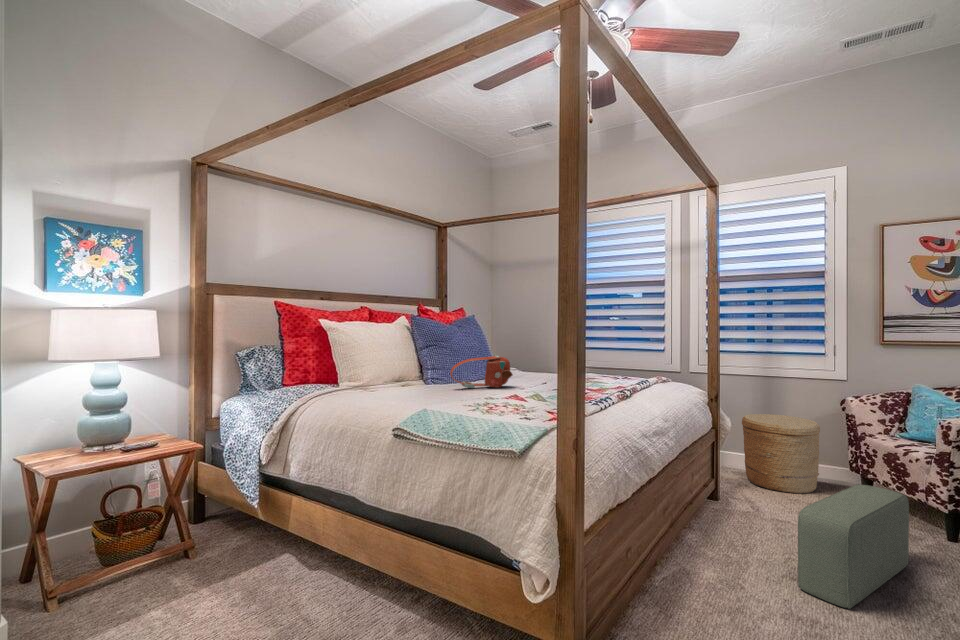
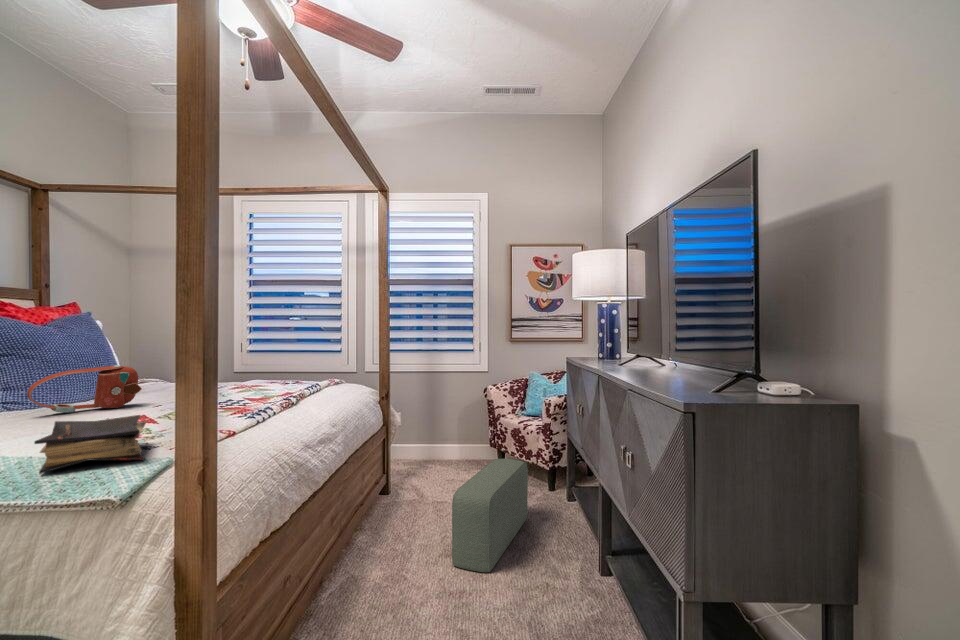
book: none [473,393,531,426] -> present [34,415,146,474]
woven basket: present [742,414,820,494] -> none [410,406,469,475]

